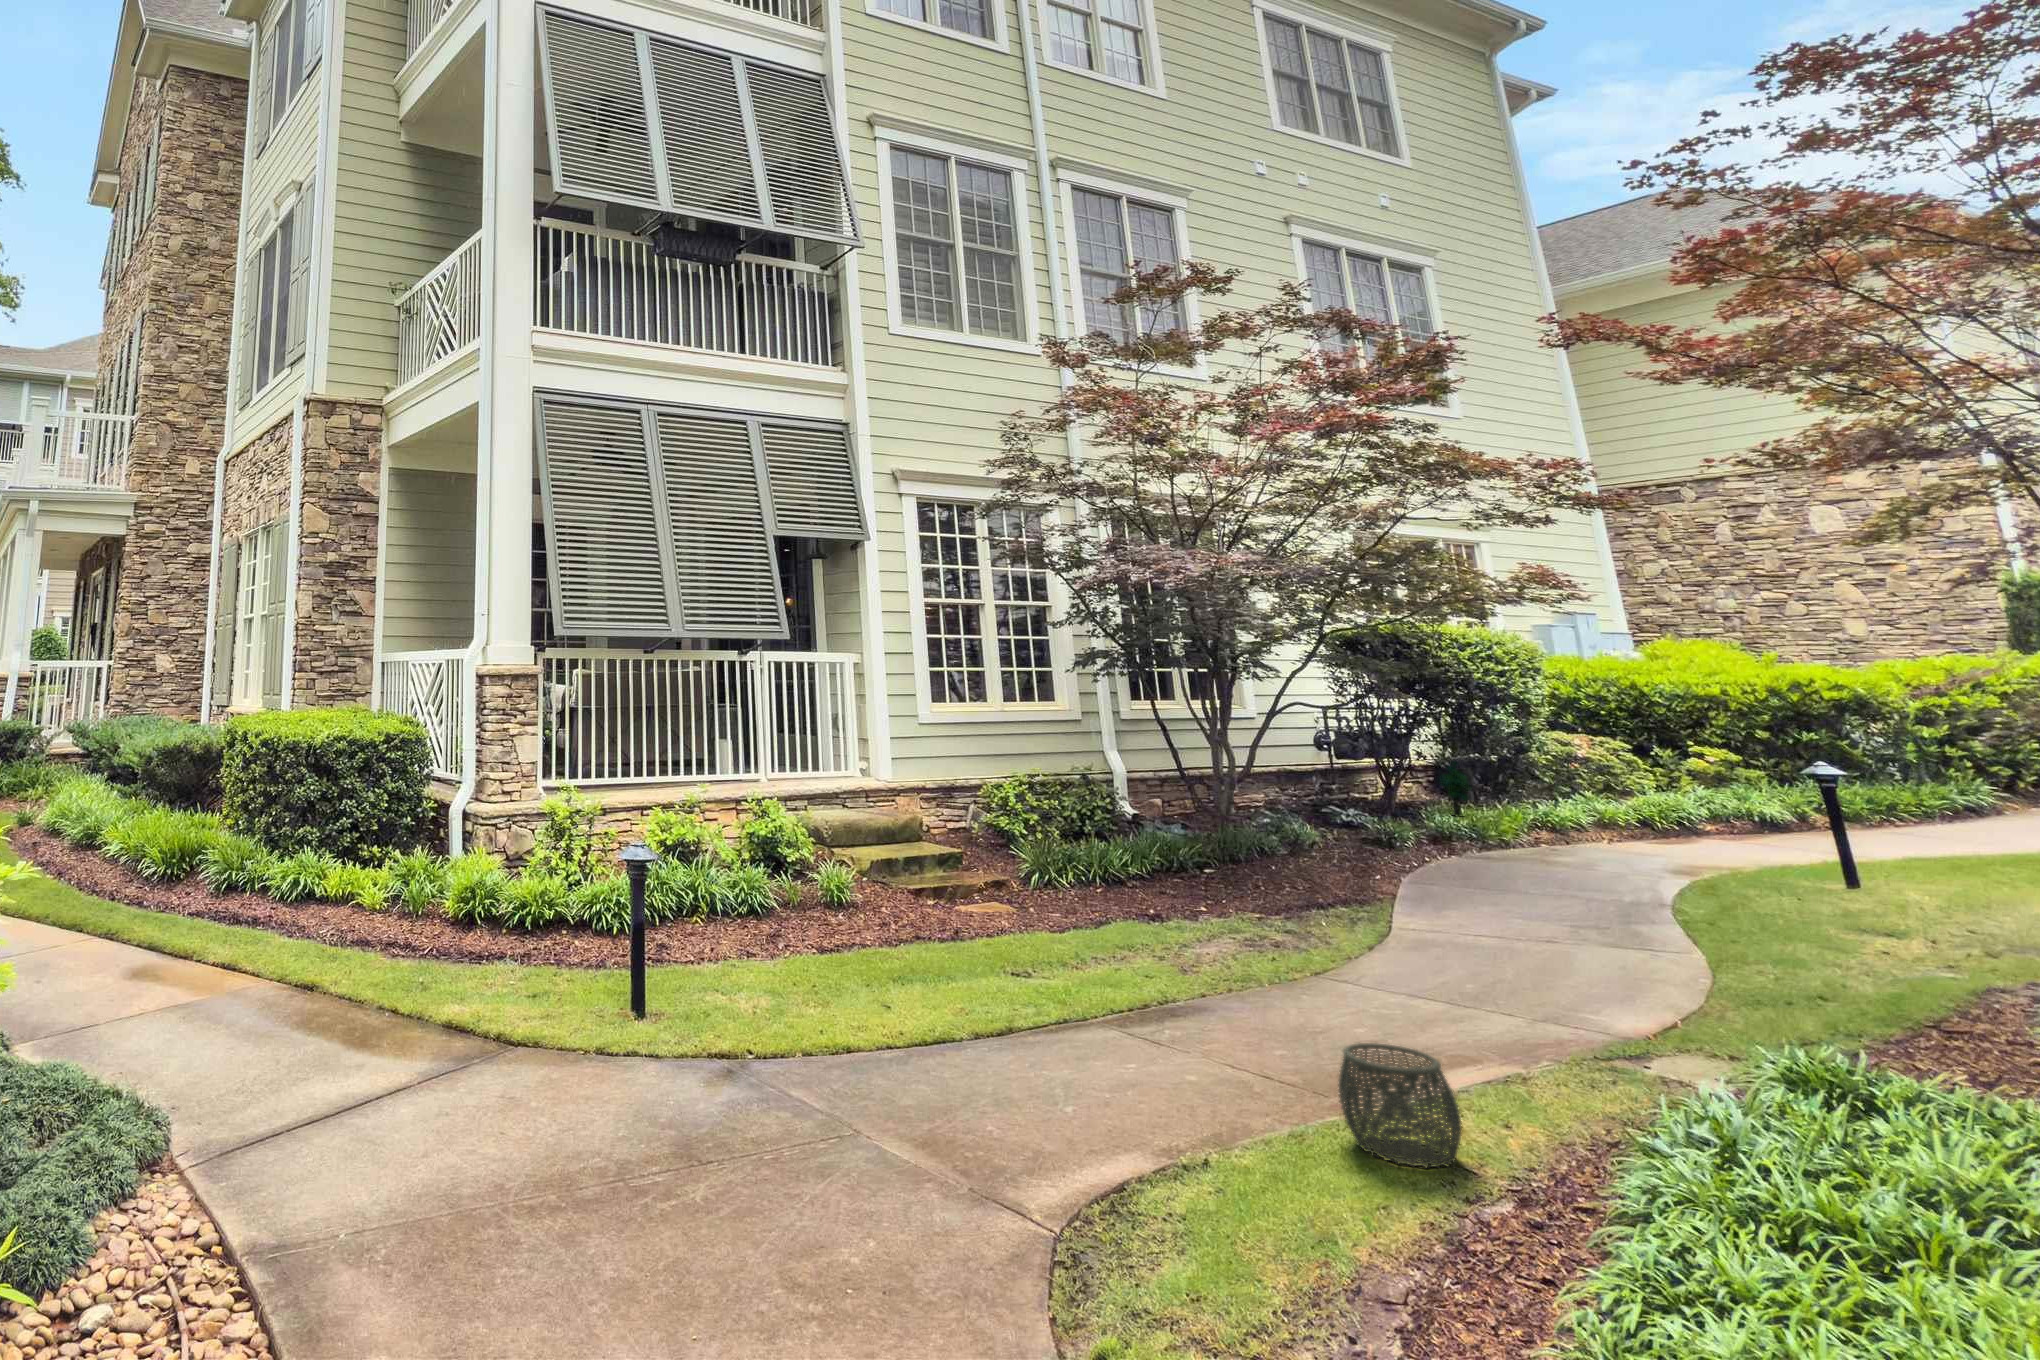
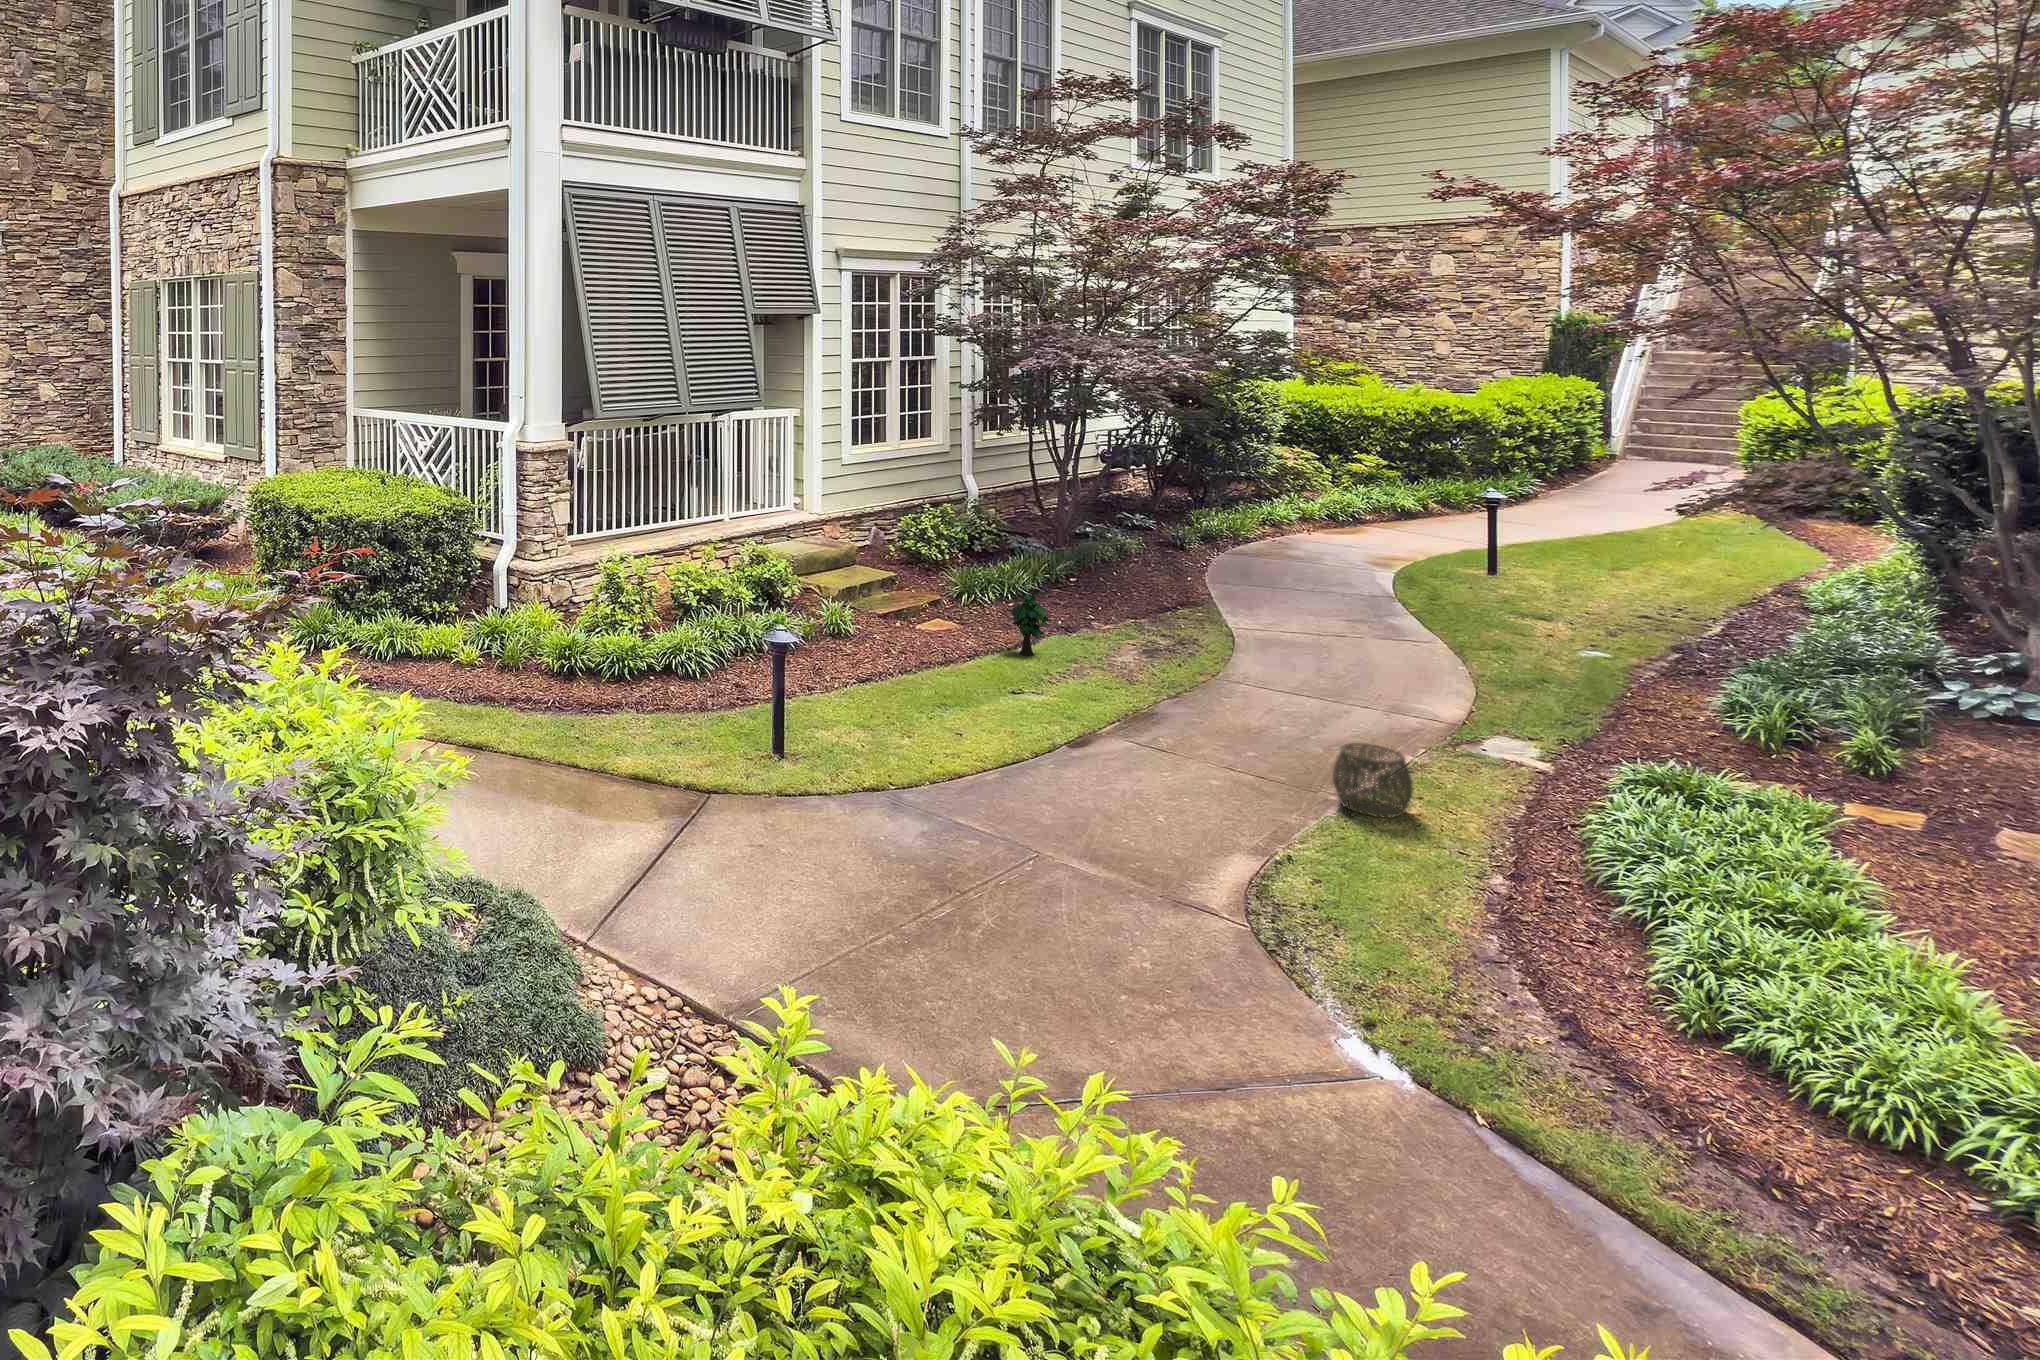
decorative plant: present [1438,761,1472,817] -> present [1007,589,1049,656]

